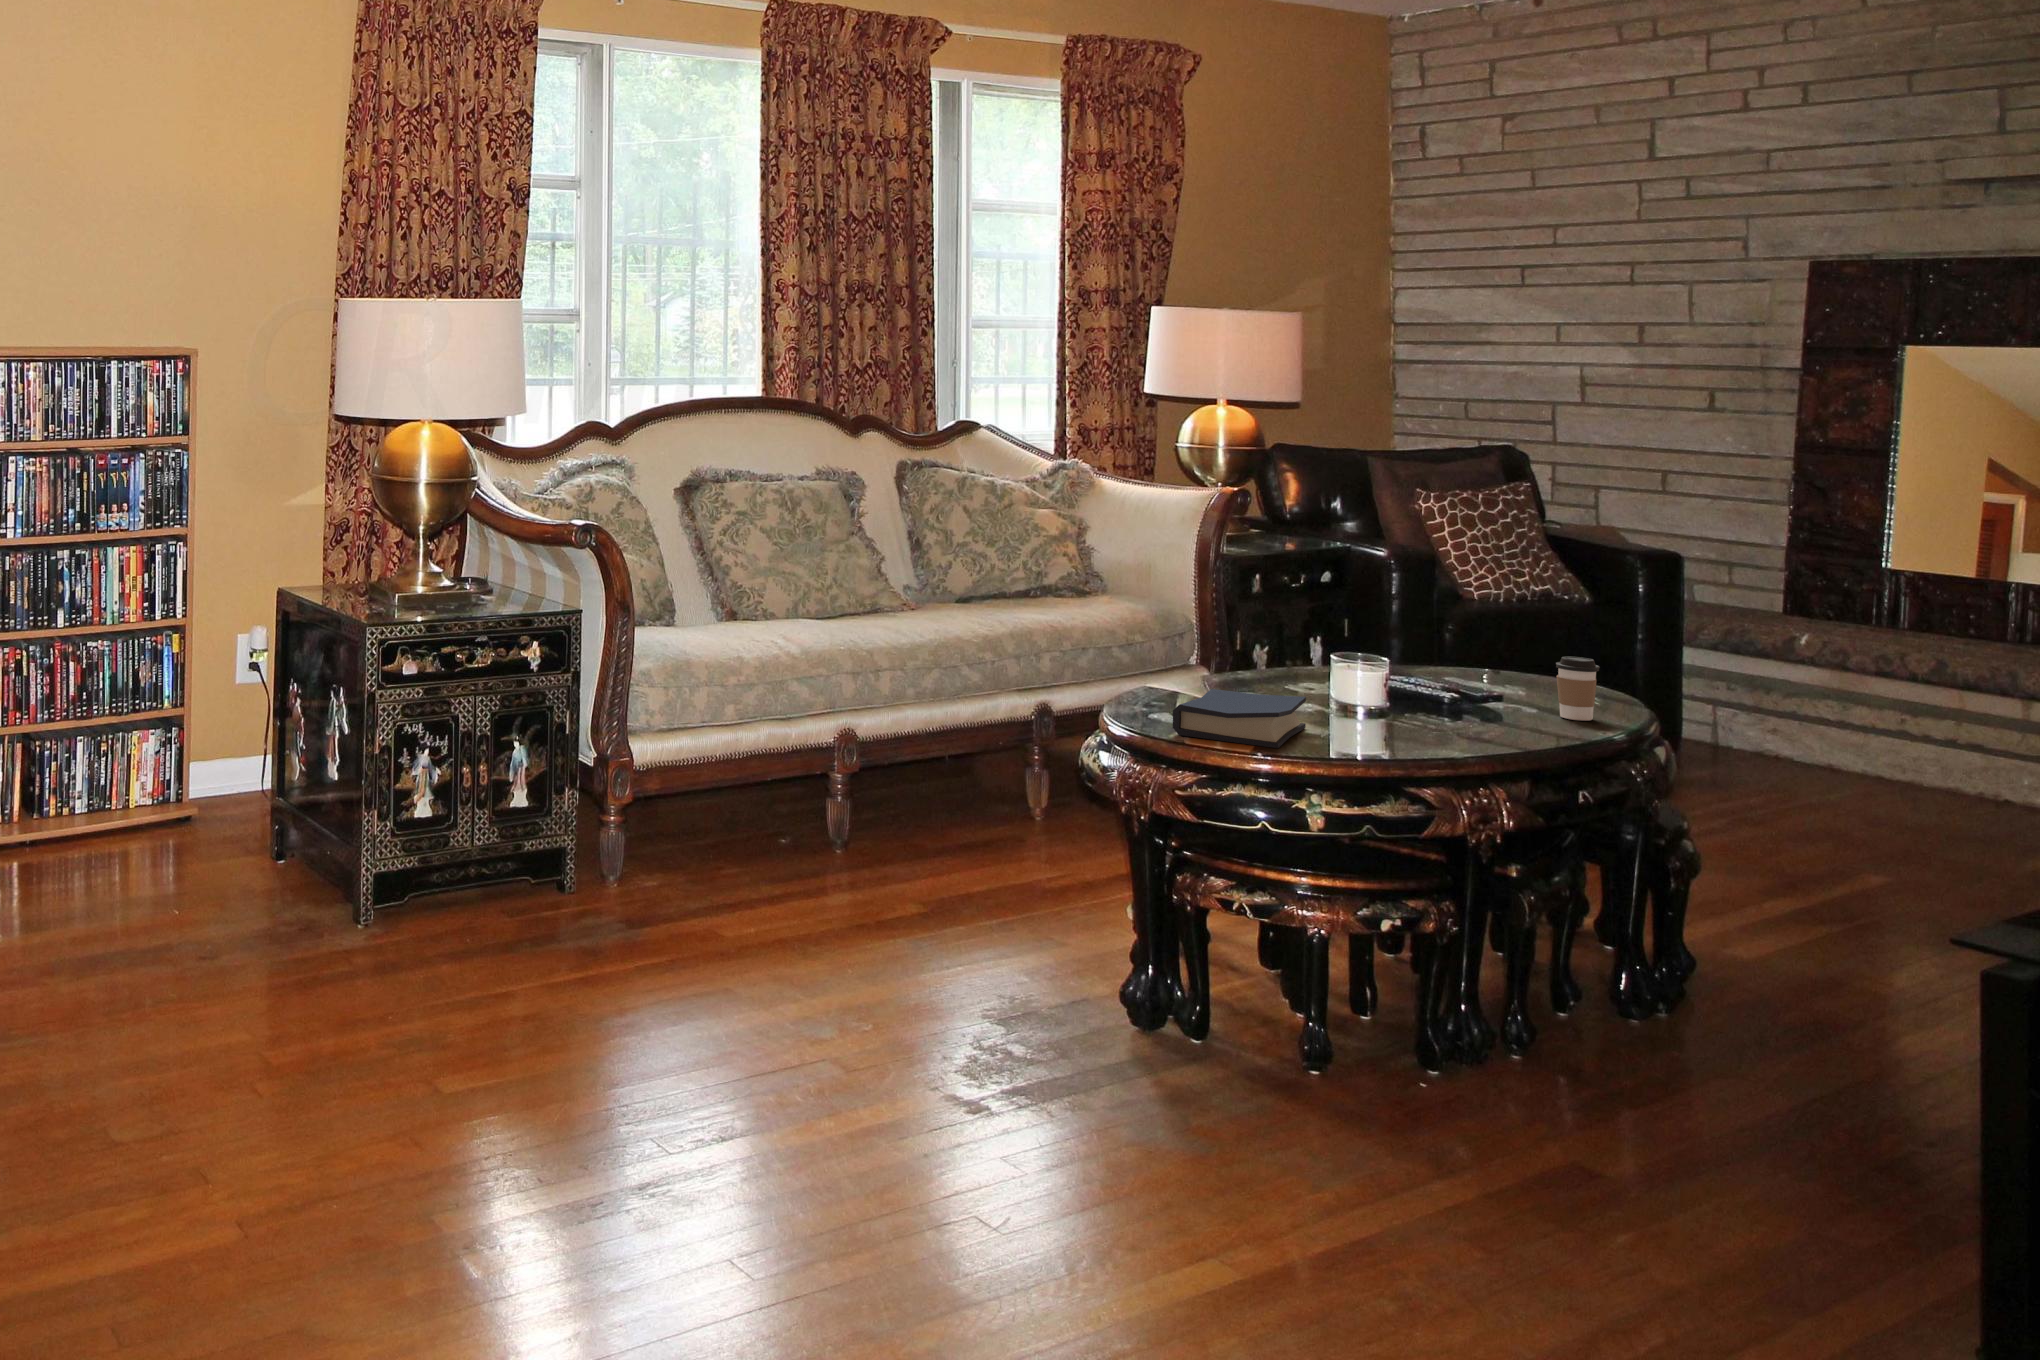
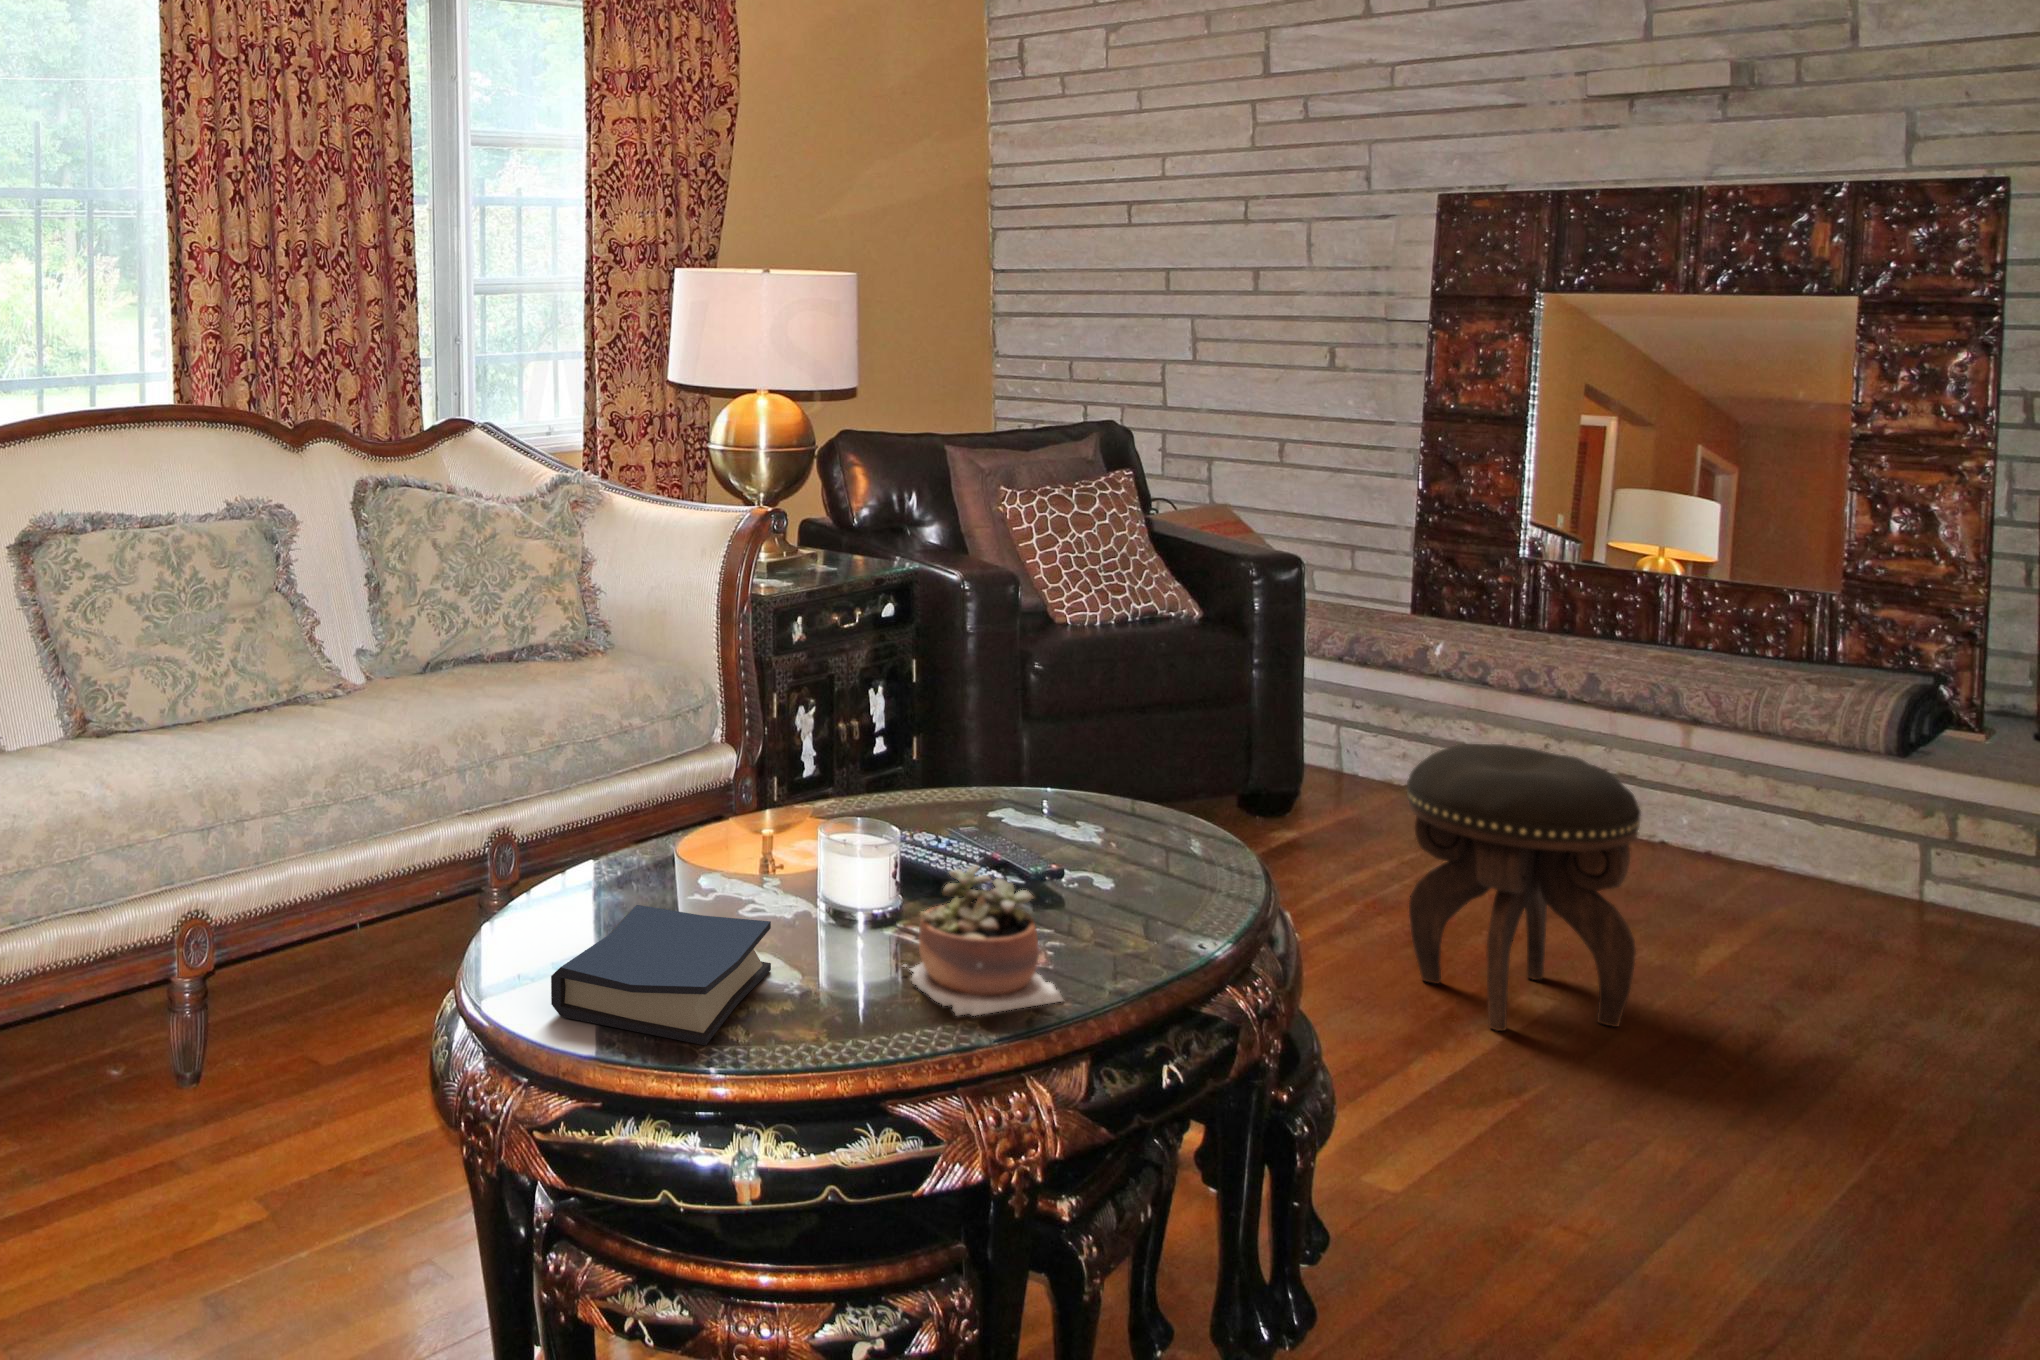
coffee cup: present [1556,656,1600,720] -> none [1142,805,1202,905]
succulent plant: none [1394,667,1508,748] -> present [911,865,1063,1016]
footstool: none [1765,679,1960,891] -> present [1407,744,1641,1031]

